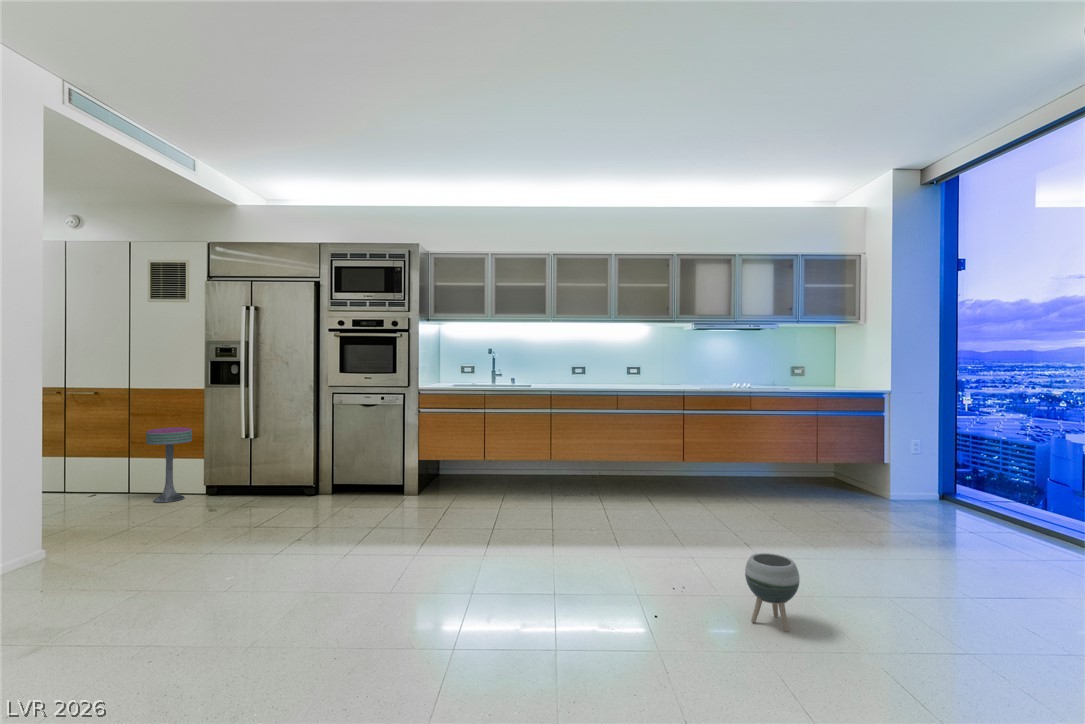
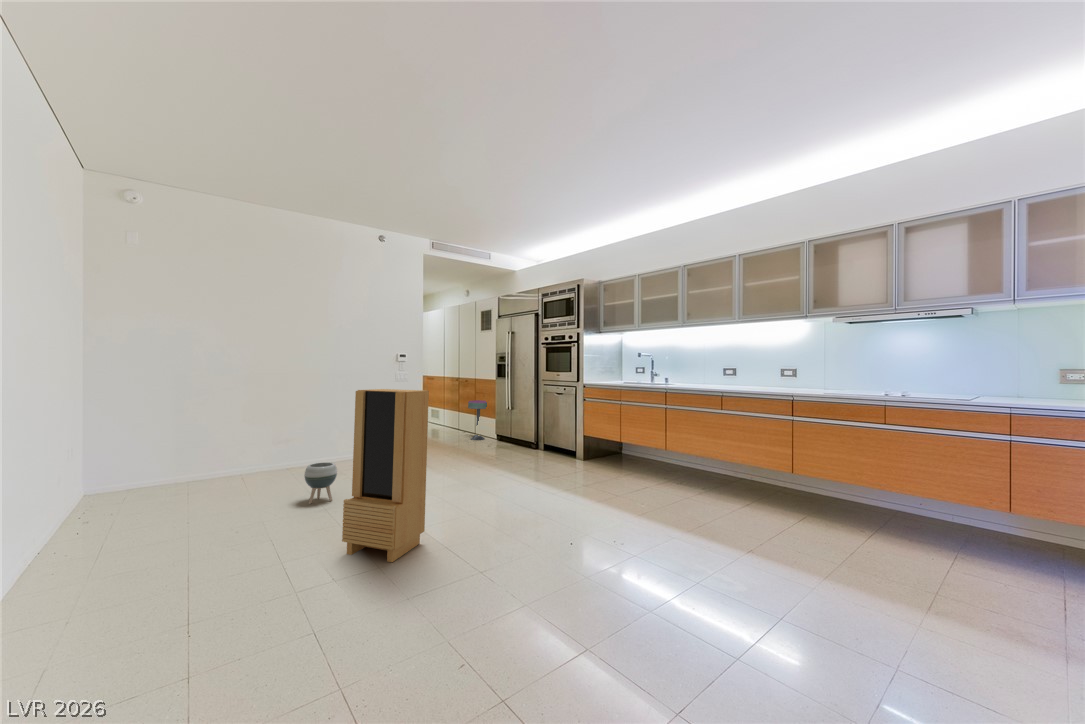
storage cabinet: none [479,421,593,692] -> present [342,389,429,562]
planter: present [745,553,800,631] -> present [304,462,337,504]

